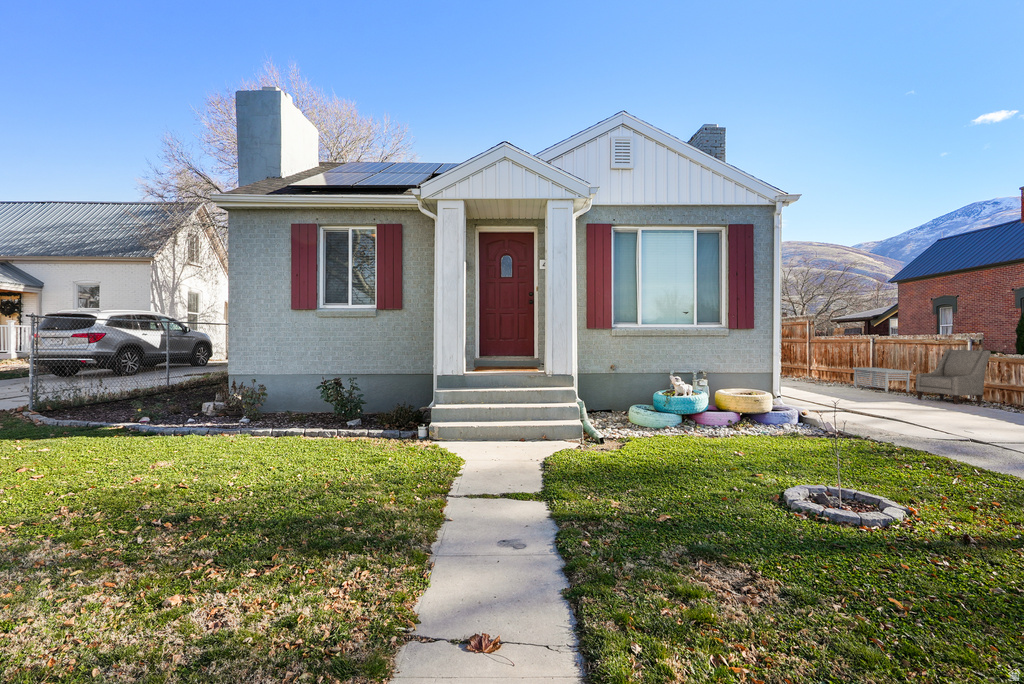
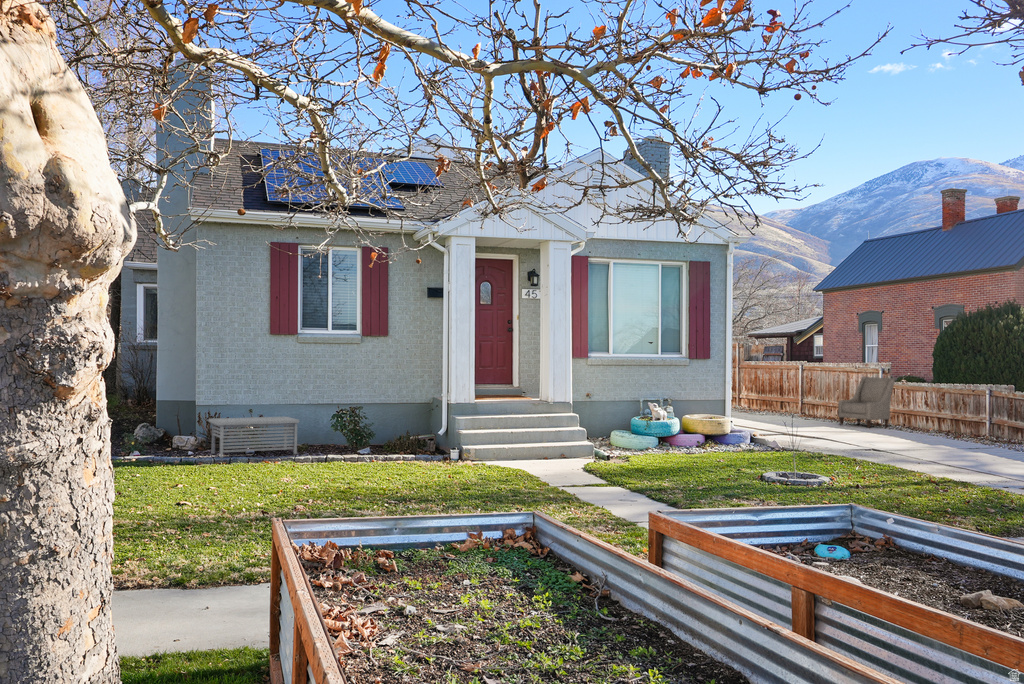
storage bench: present [853,367,911,392] -> present [209,417,299,458]

